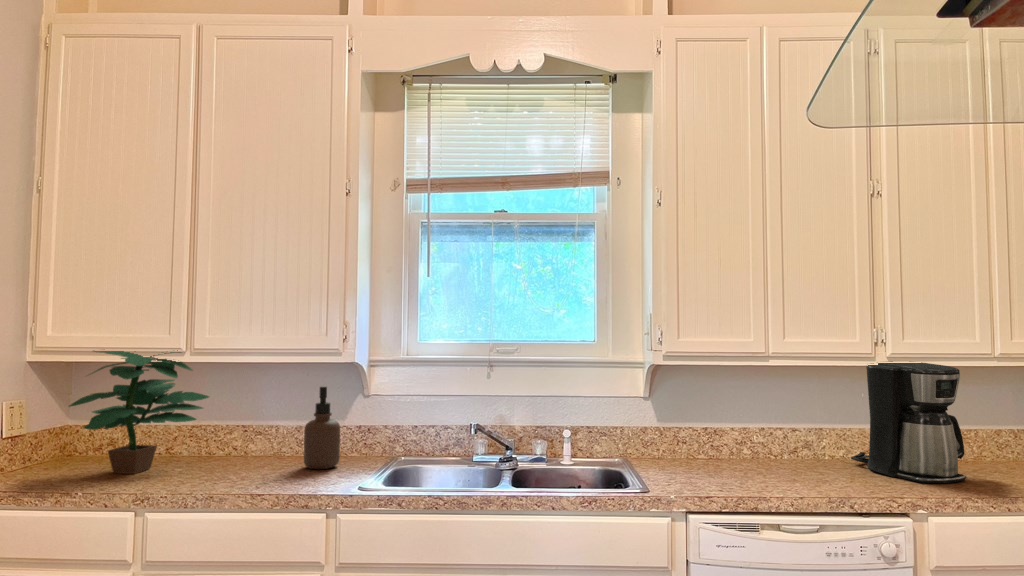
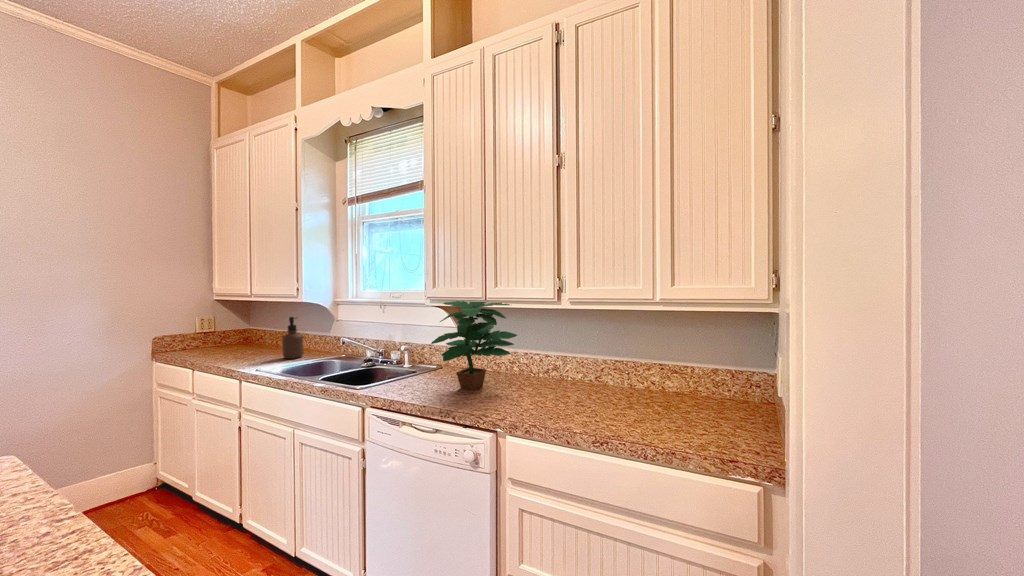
potted plant: present [69,350,209,474] -> present [431,301,517,390]
coffee maker: present [851,362,967,483] -> none [558,311,626,413]

